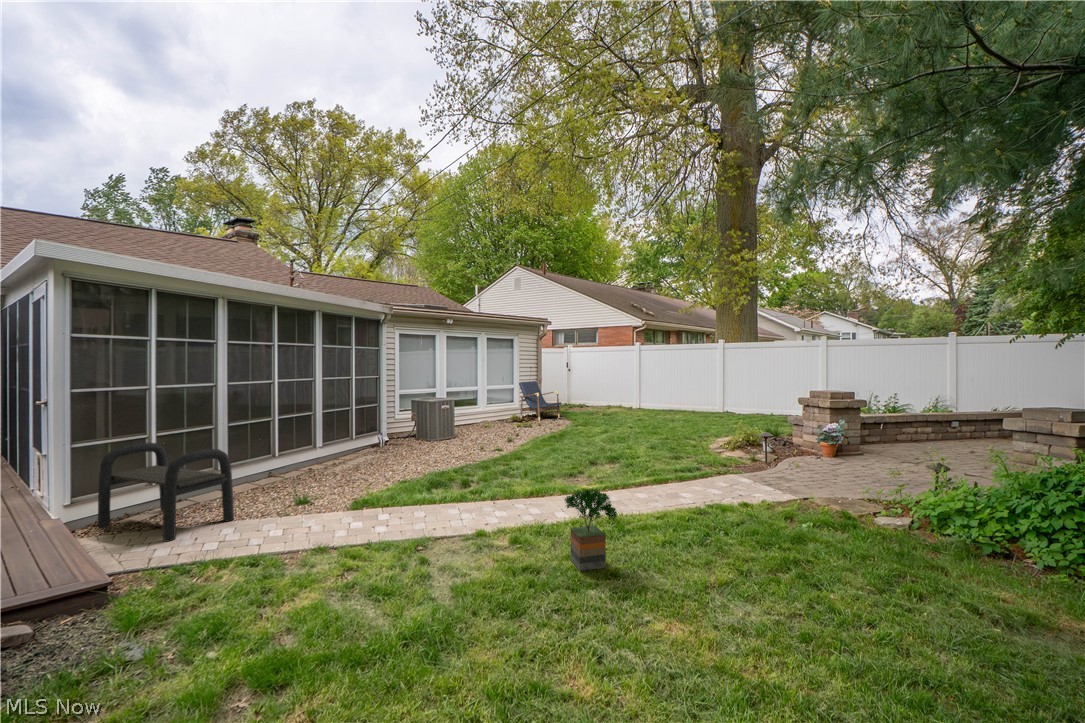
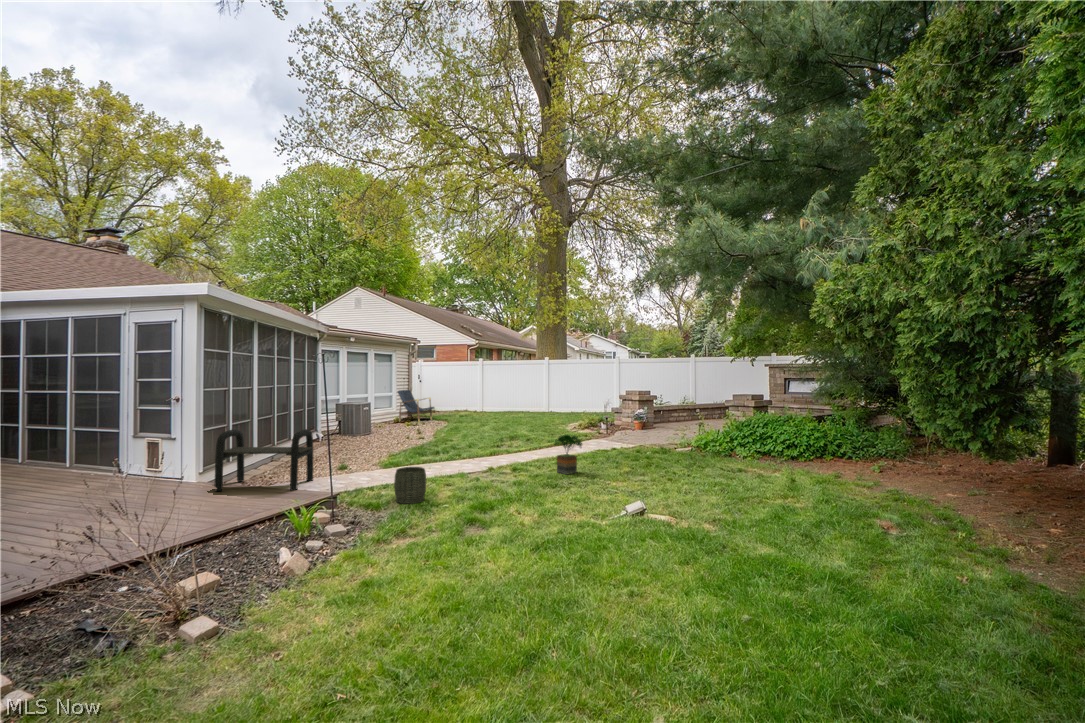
woven basket: none [188,542,255,621] -> present [394,467,426,504]

